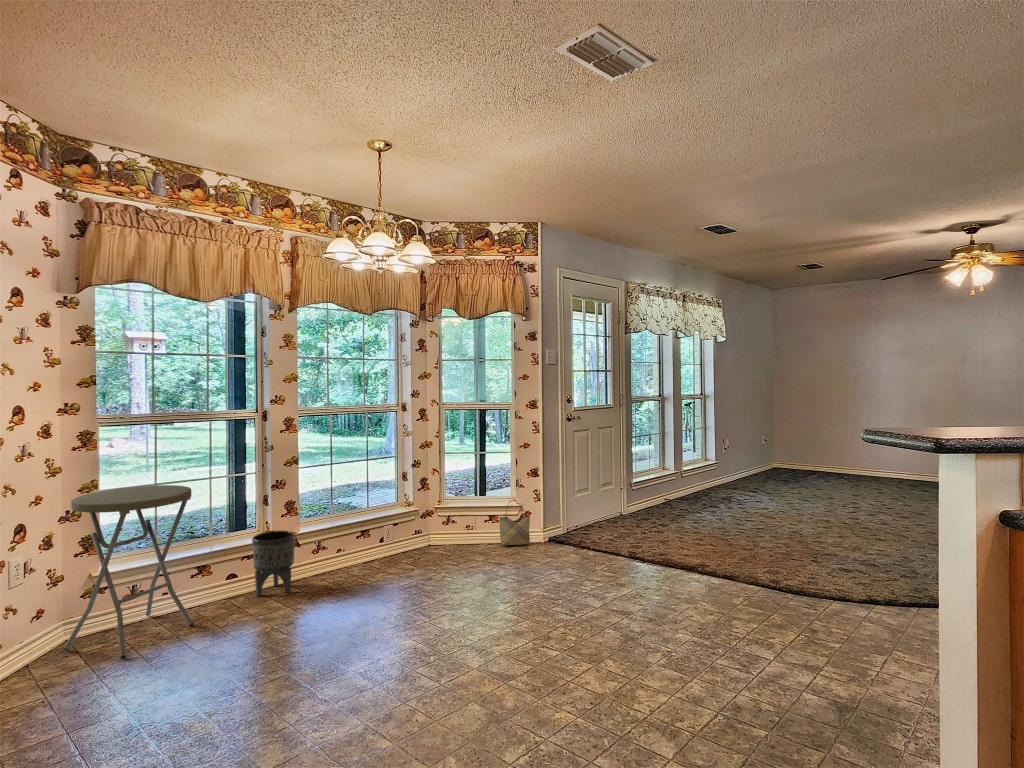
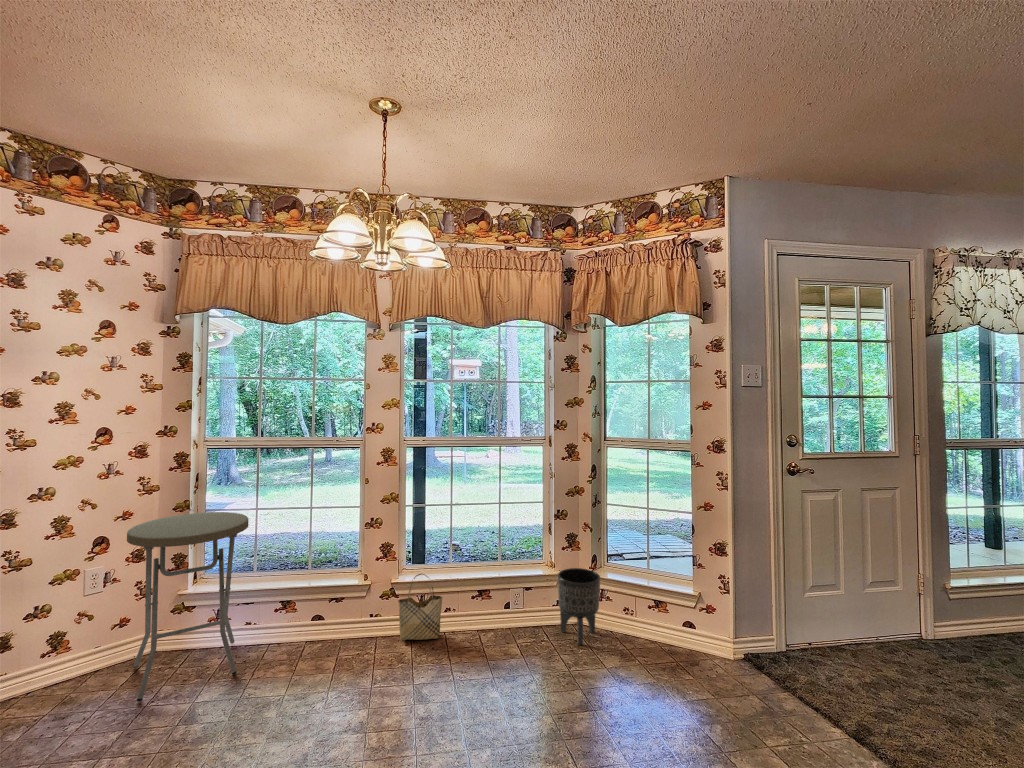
woven basket: present [499,500,530,545] -> present [398,574,442,640]
planter: present [252,531,295,596] -> present [558,568,600,645]

